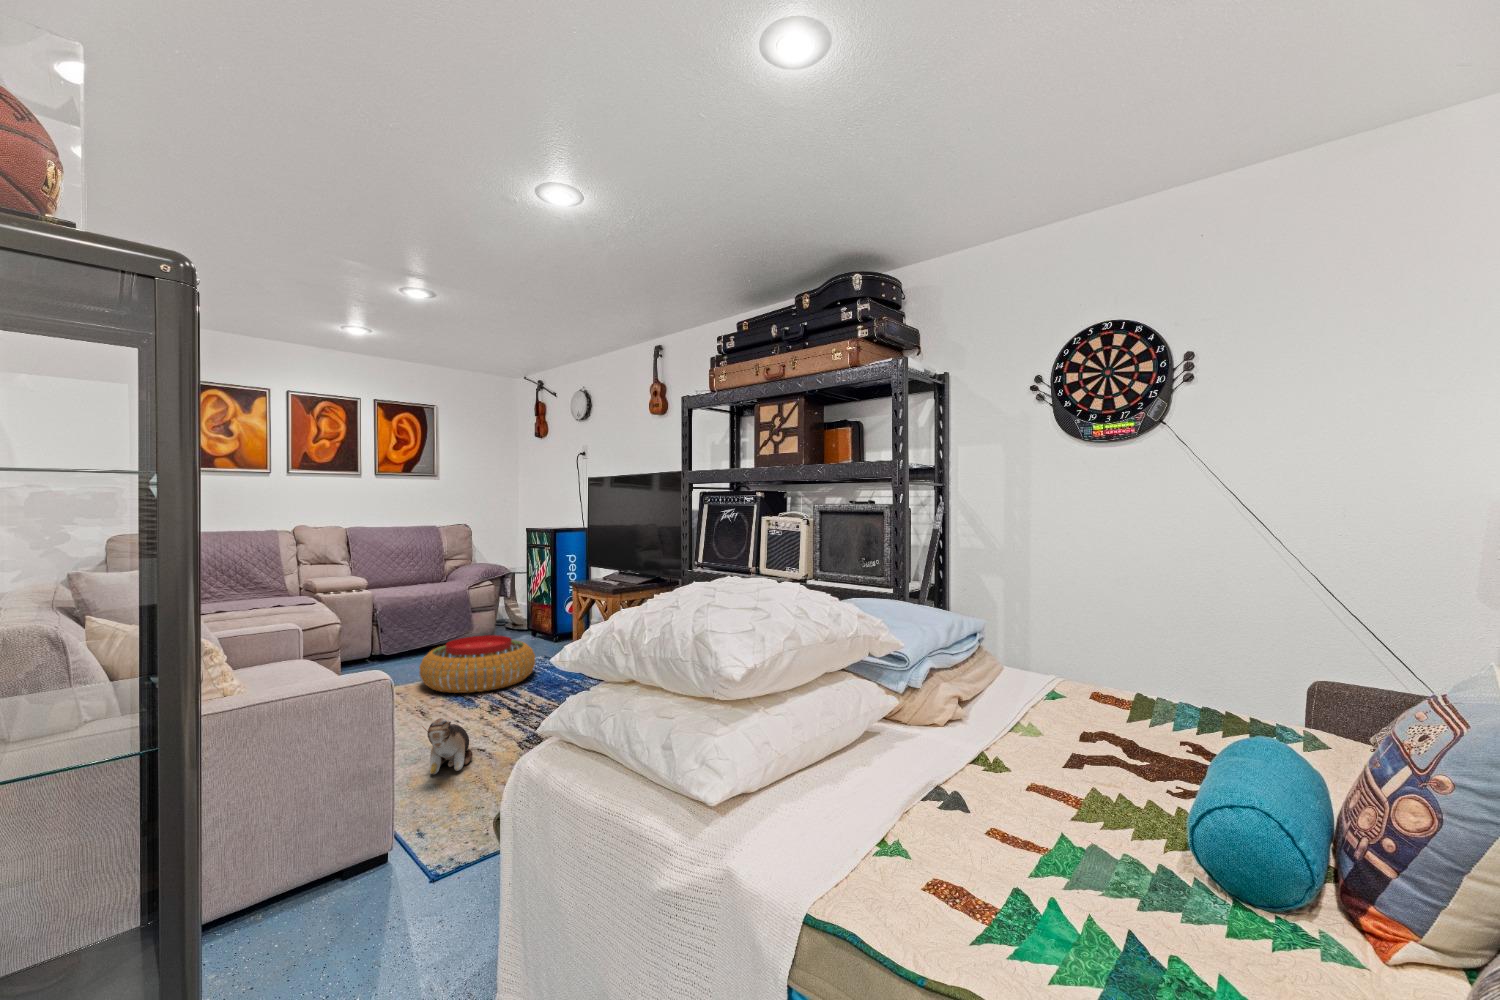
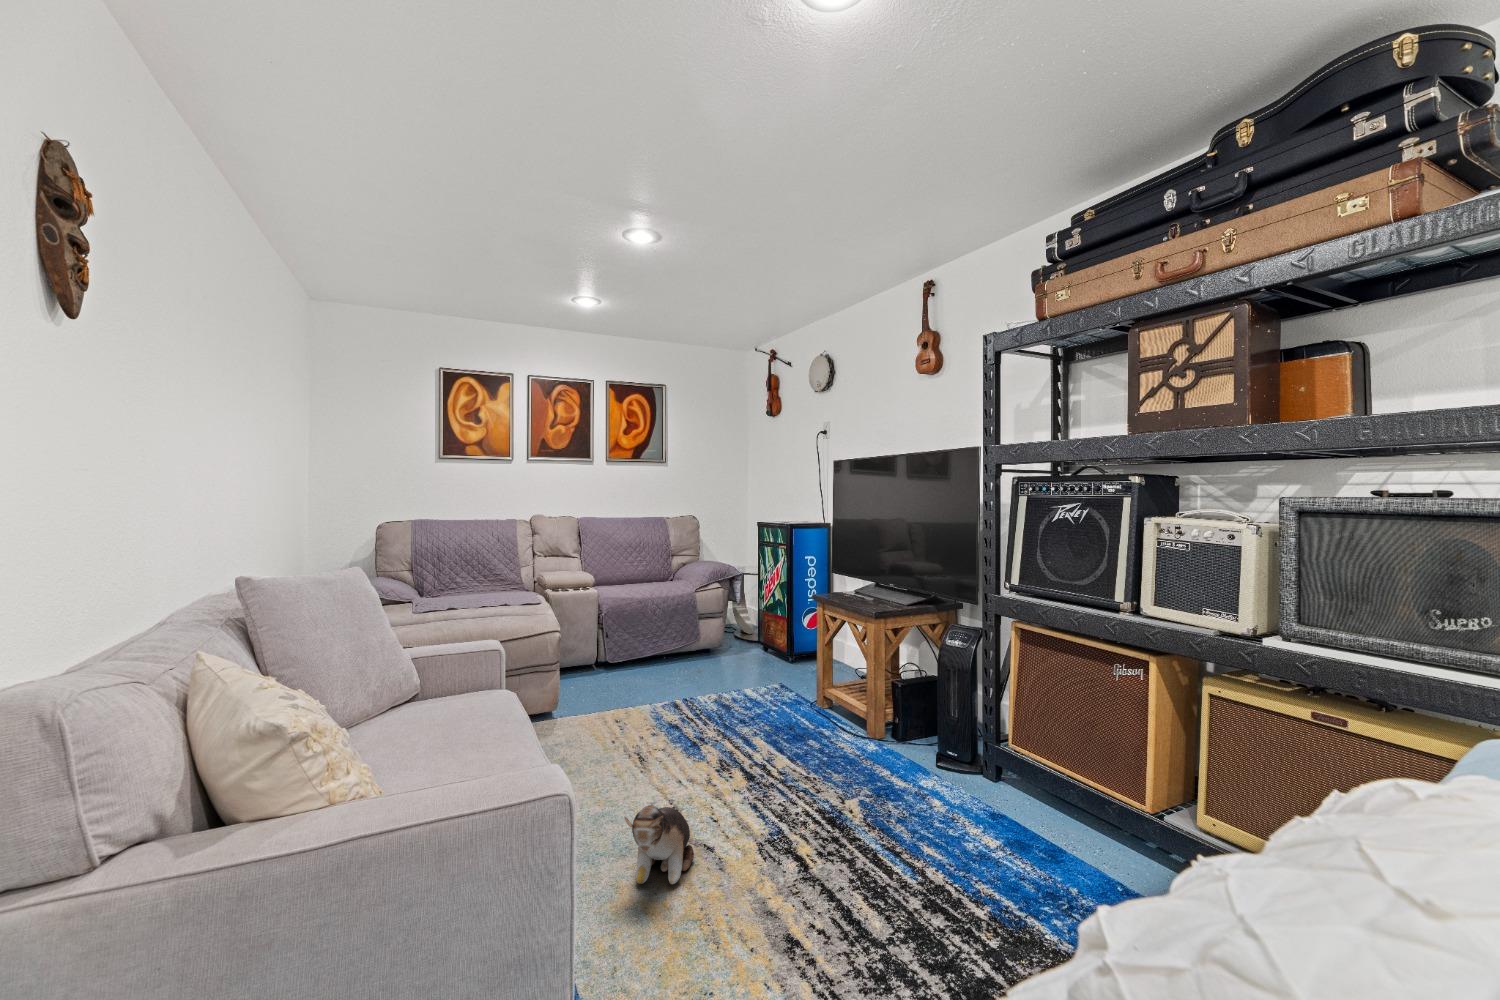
pouf: present [419,635,535,693] -> none [640,654,773,730]

